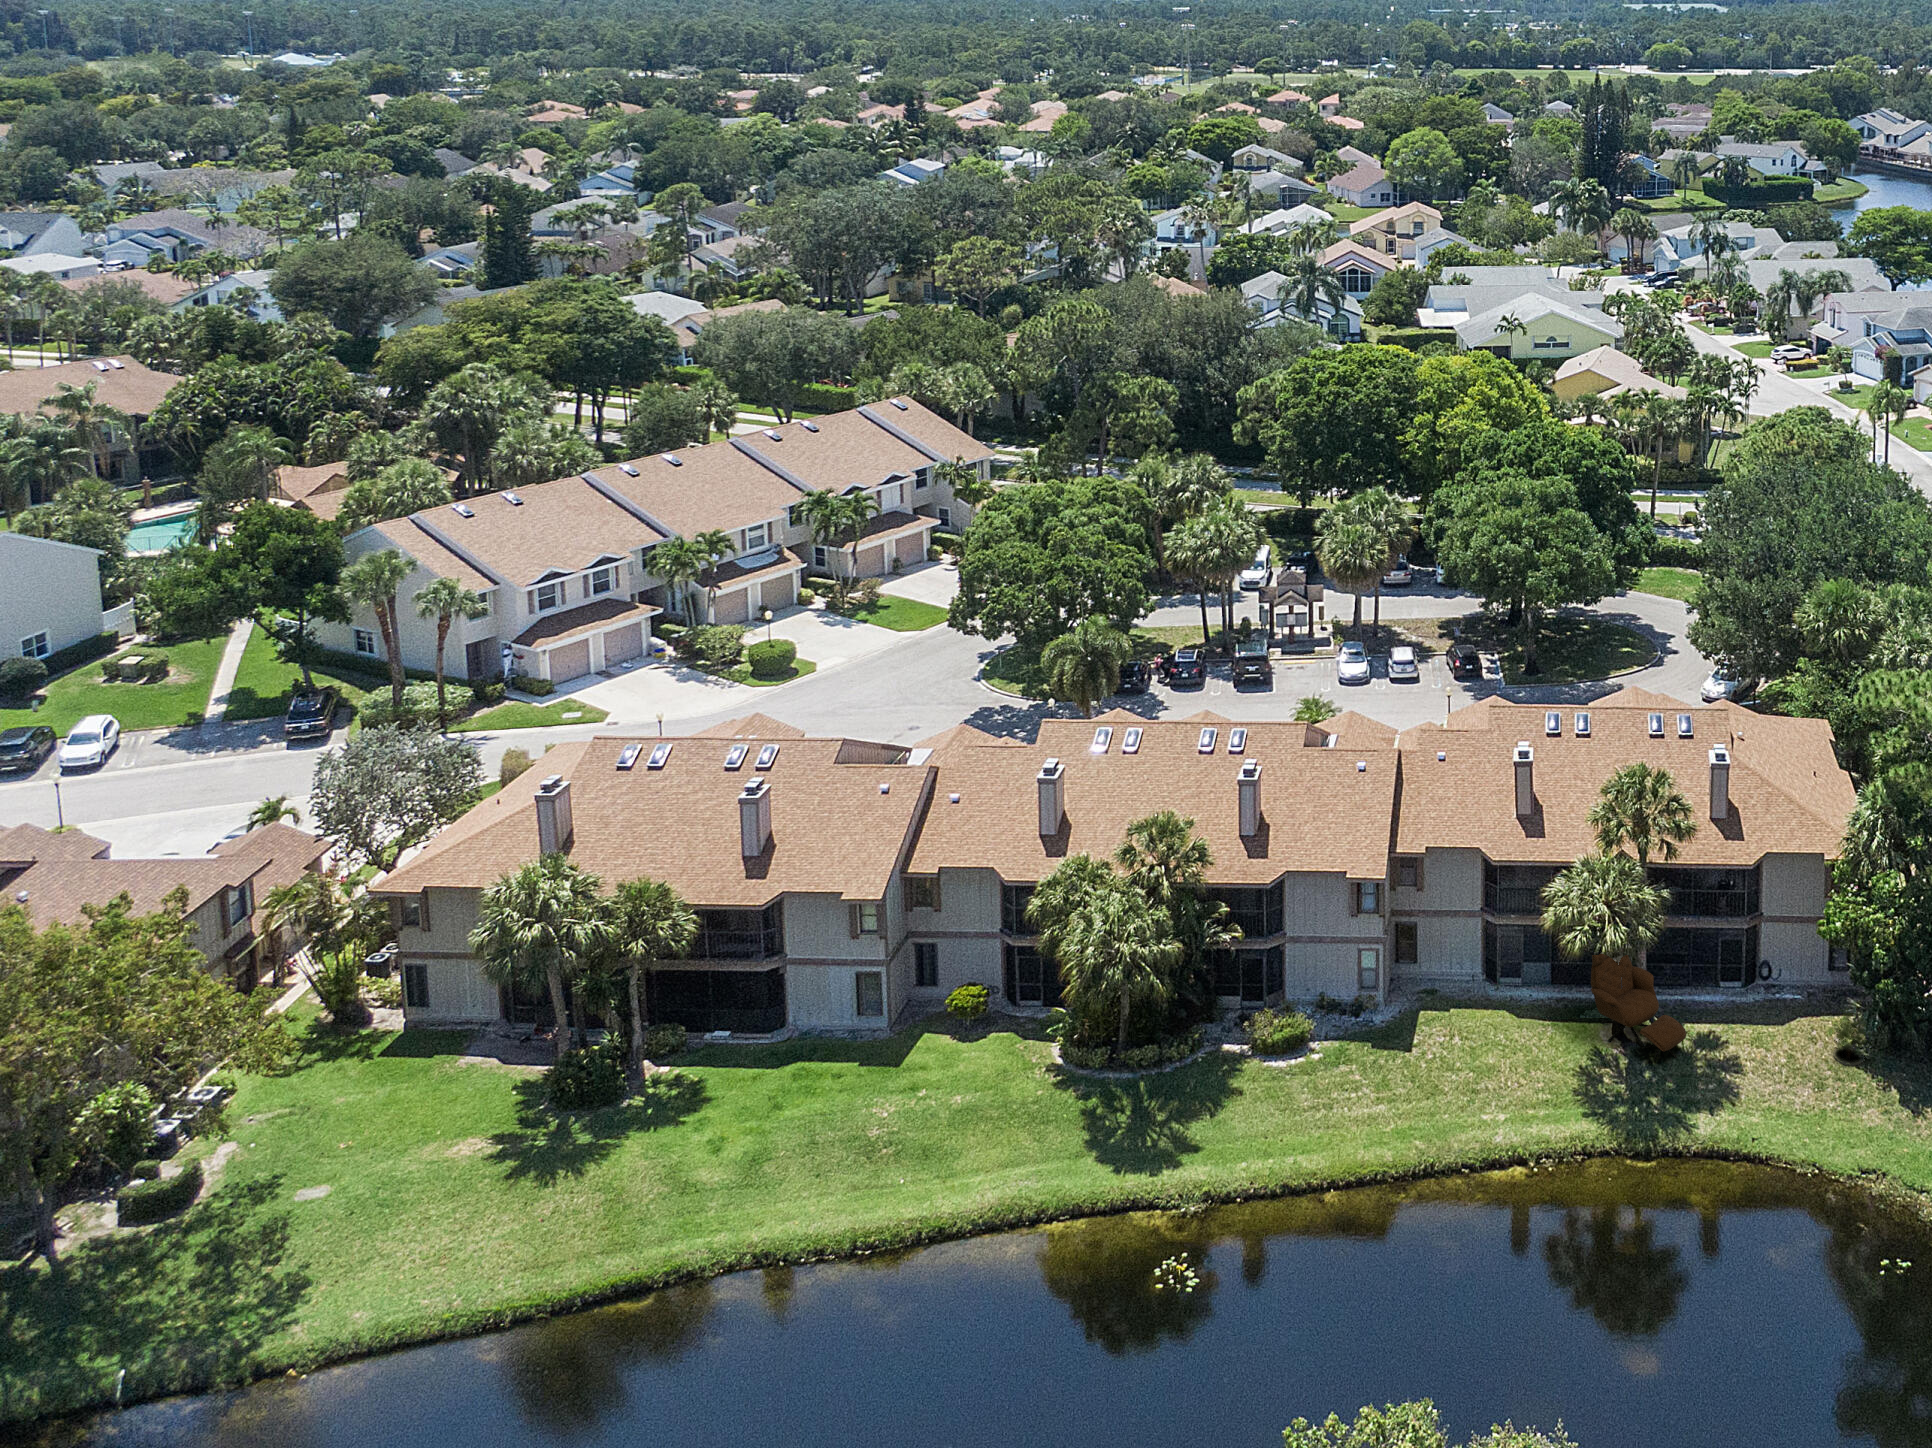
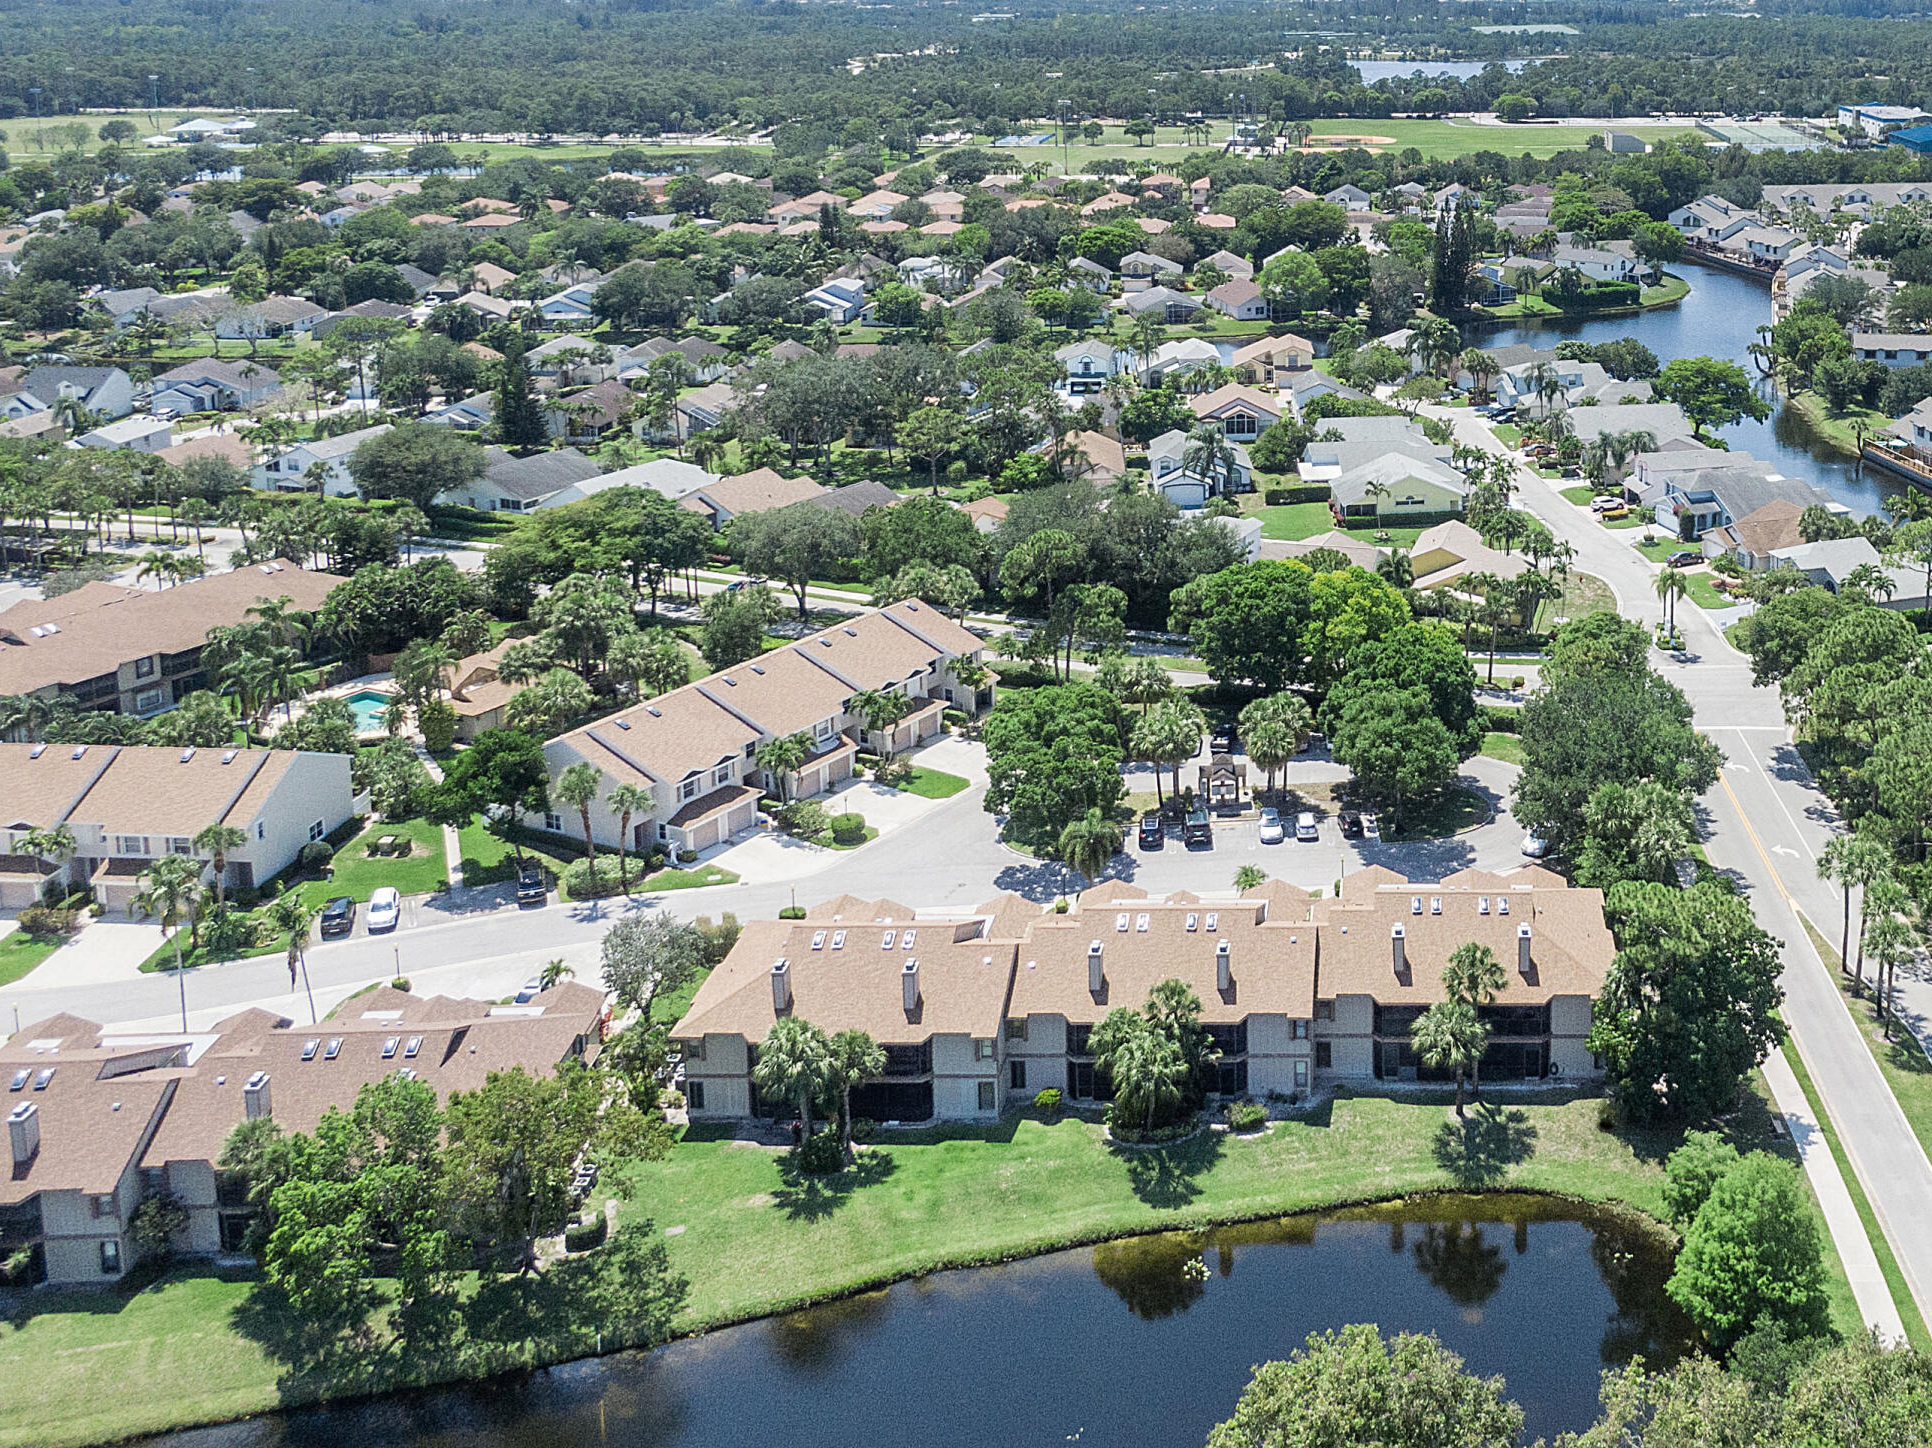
lounge chair: present [1591,954,1686,1061] -> none [1444,1048,1504,1131]

